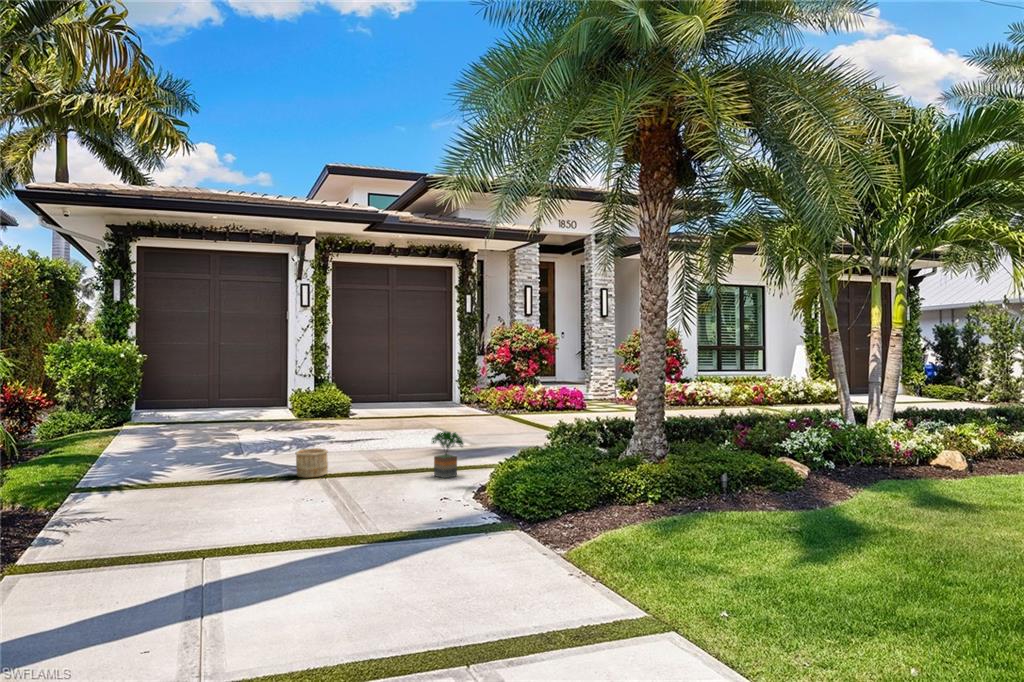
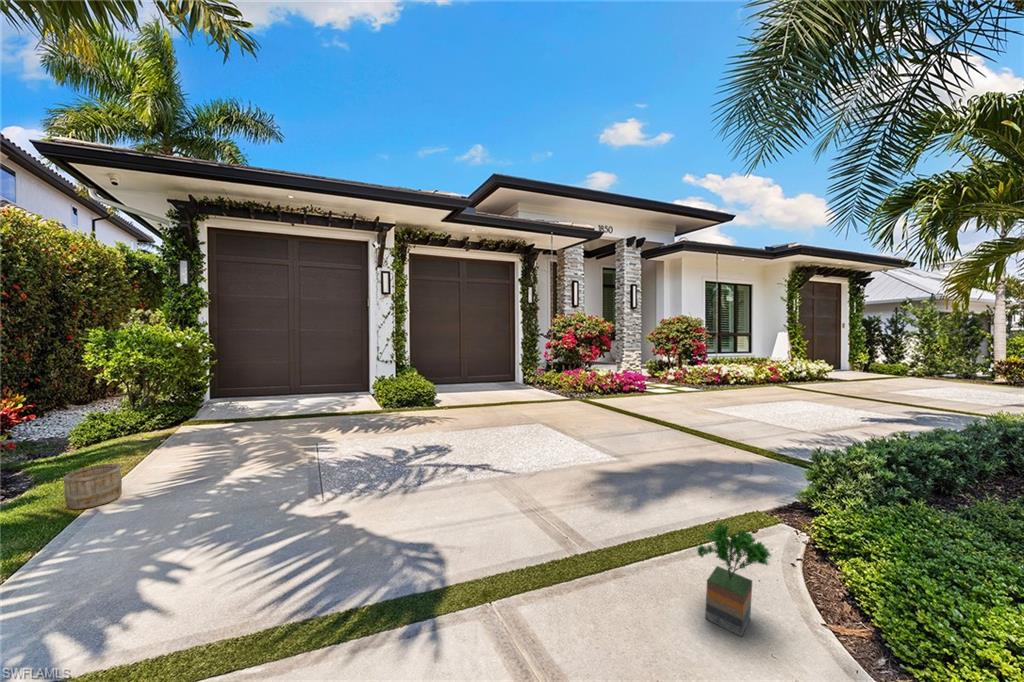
wooden bucket: present [295,448,328,478] -> present [62,463,122,509]

